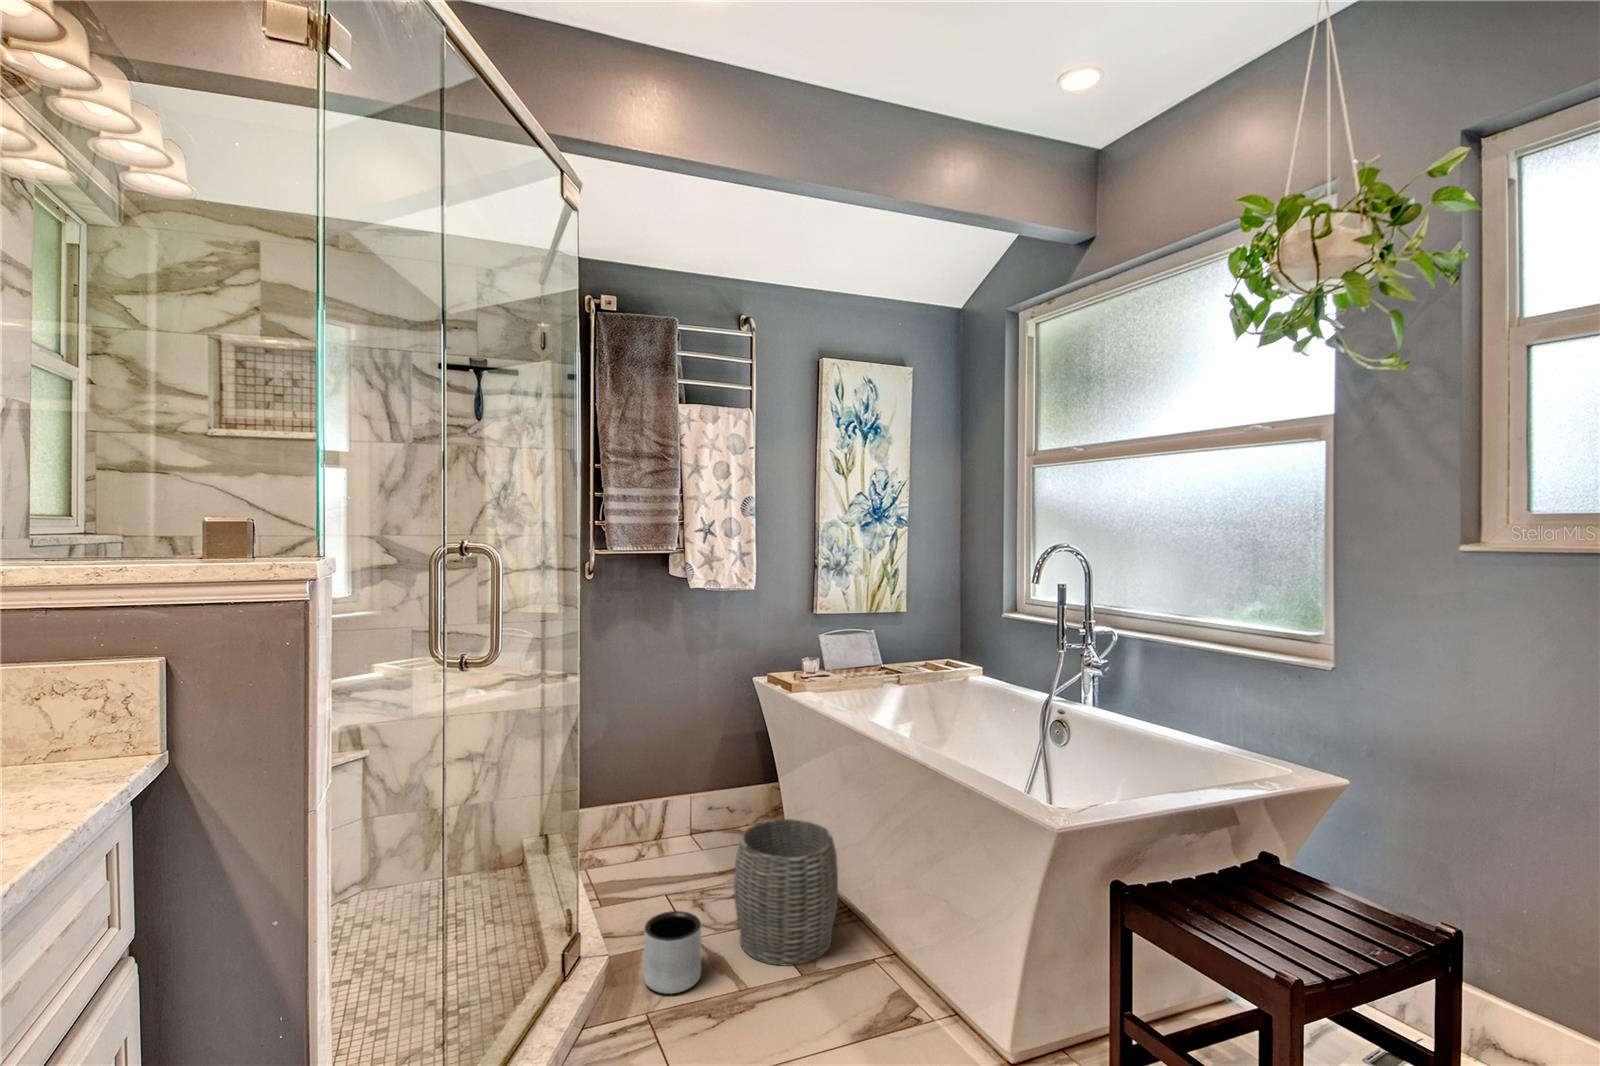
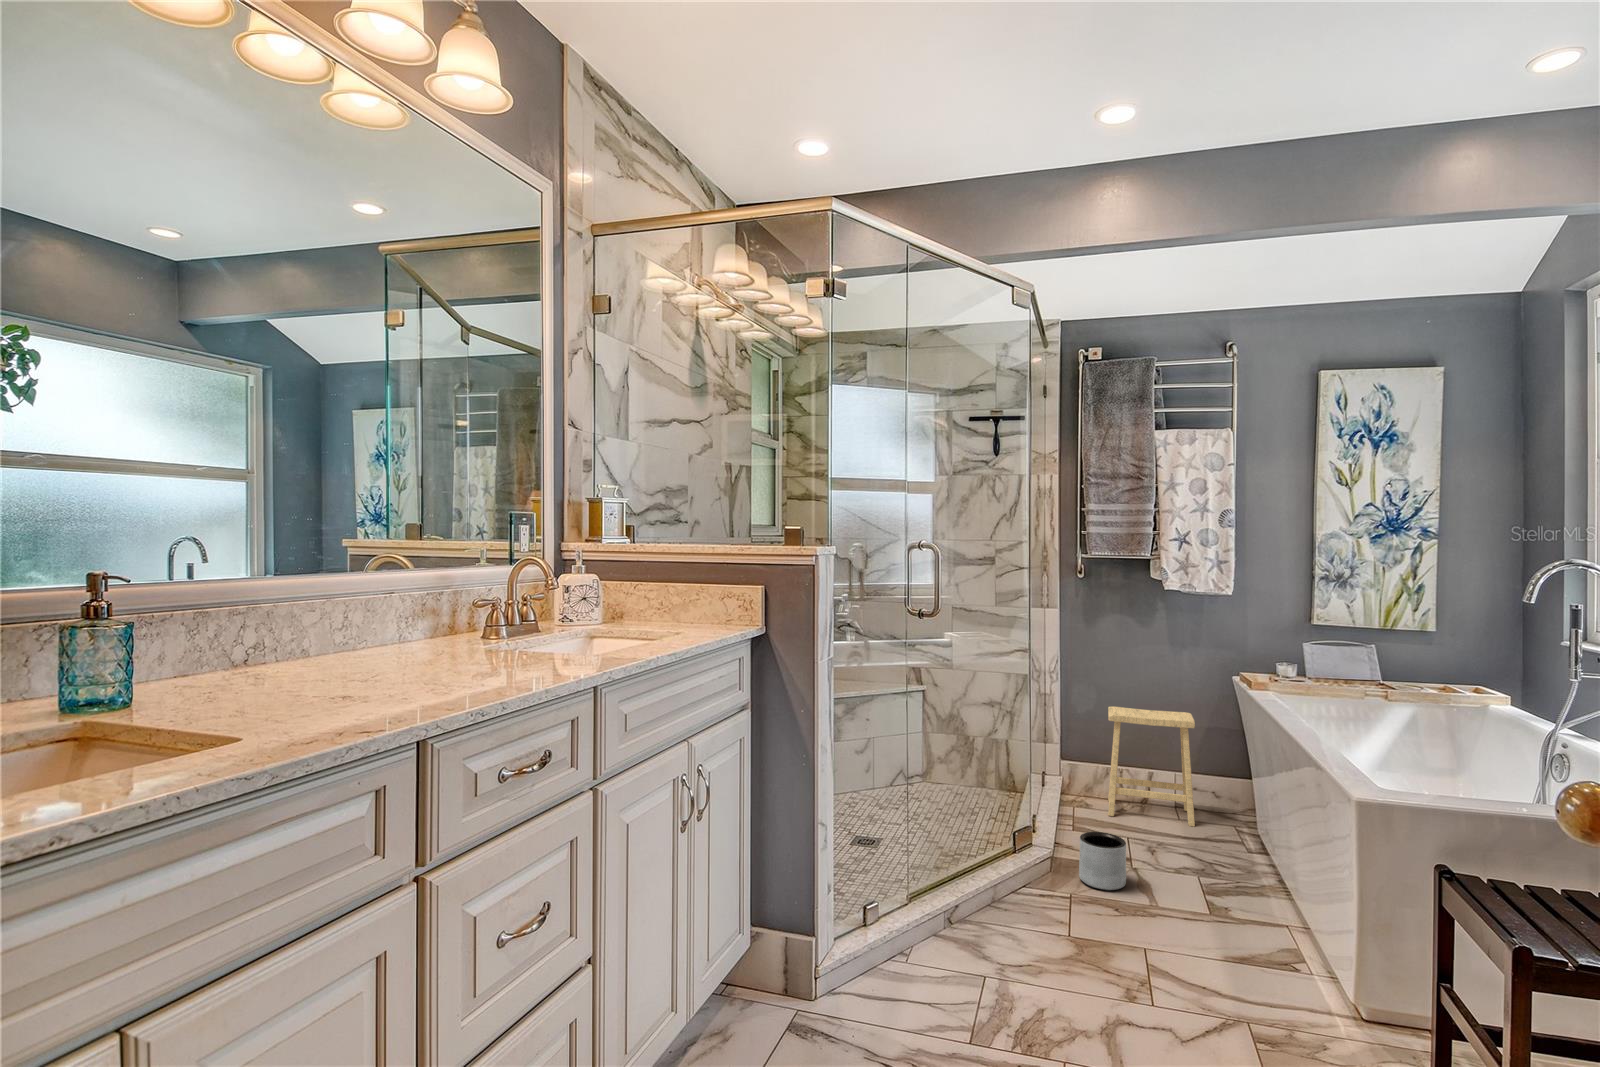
footstool: none [626,723,726,865] -> present [1108,707,1195,827]
woven basket: present [734,819,838,966] -> none [1164,788,1265,908]

